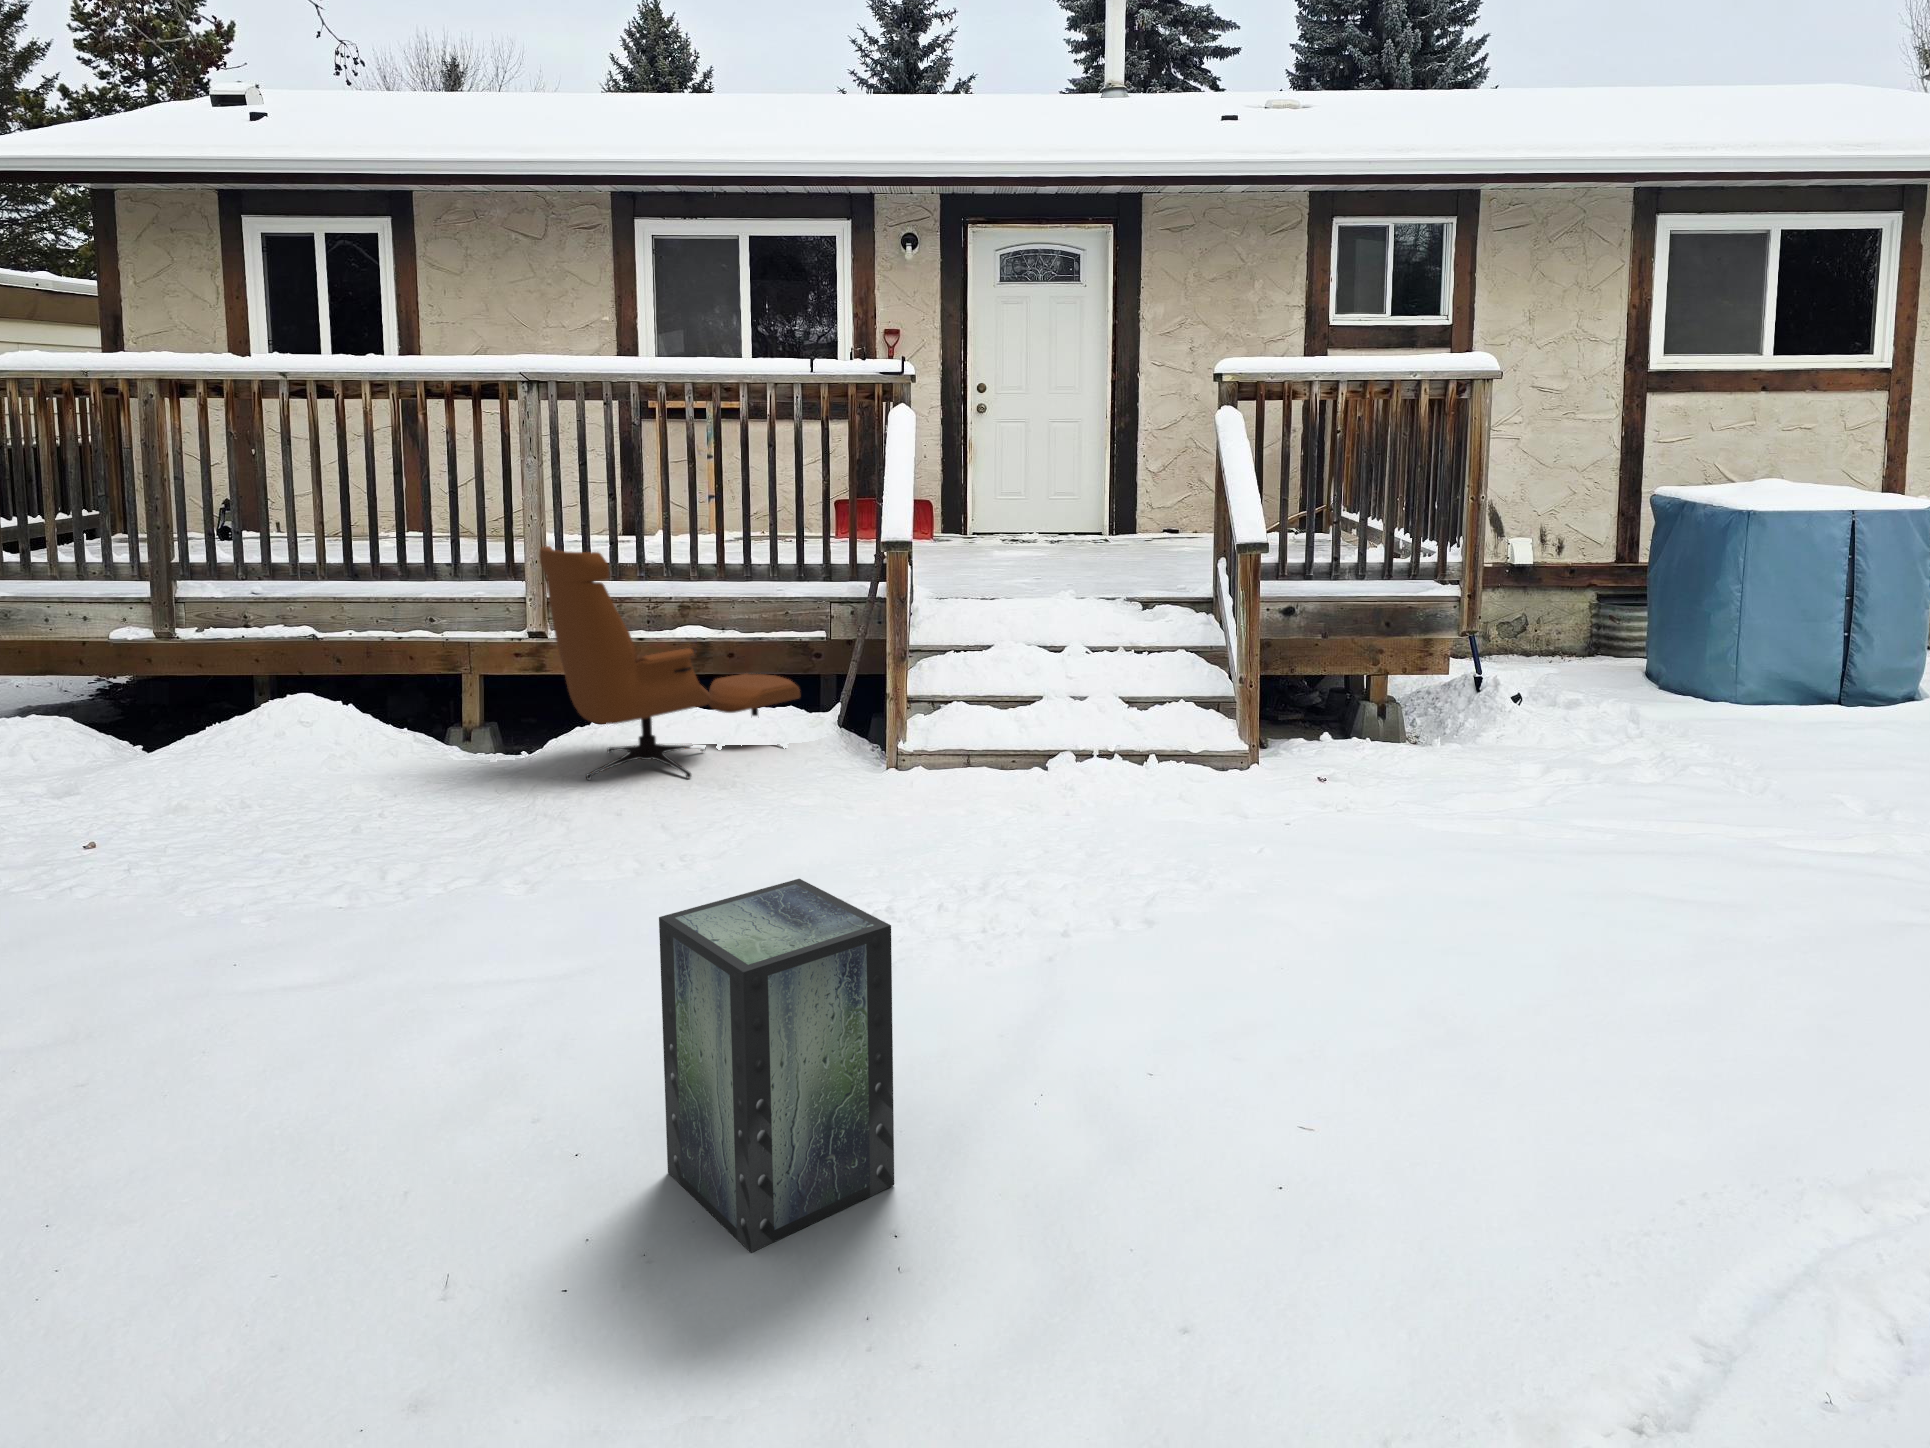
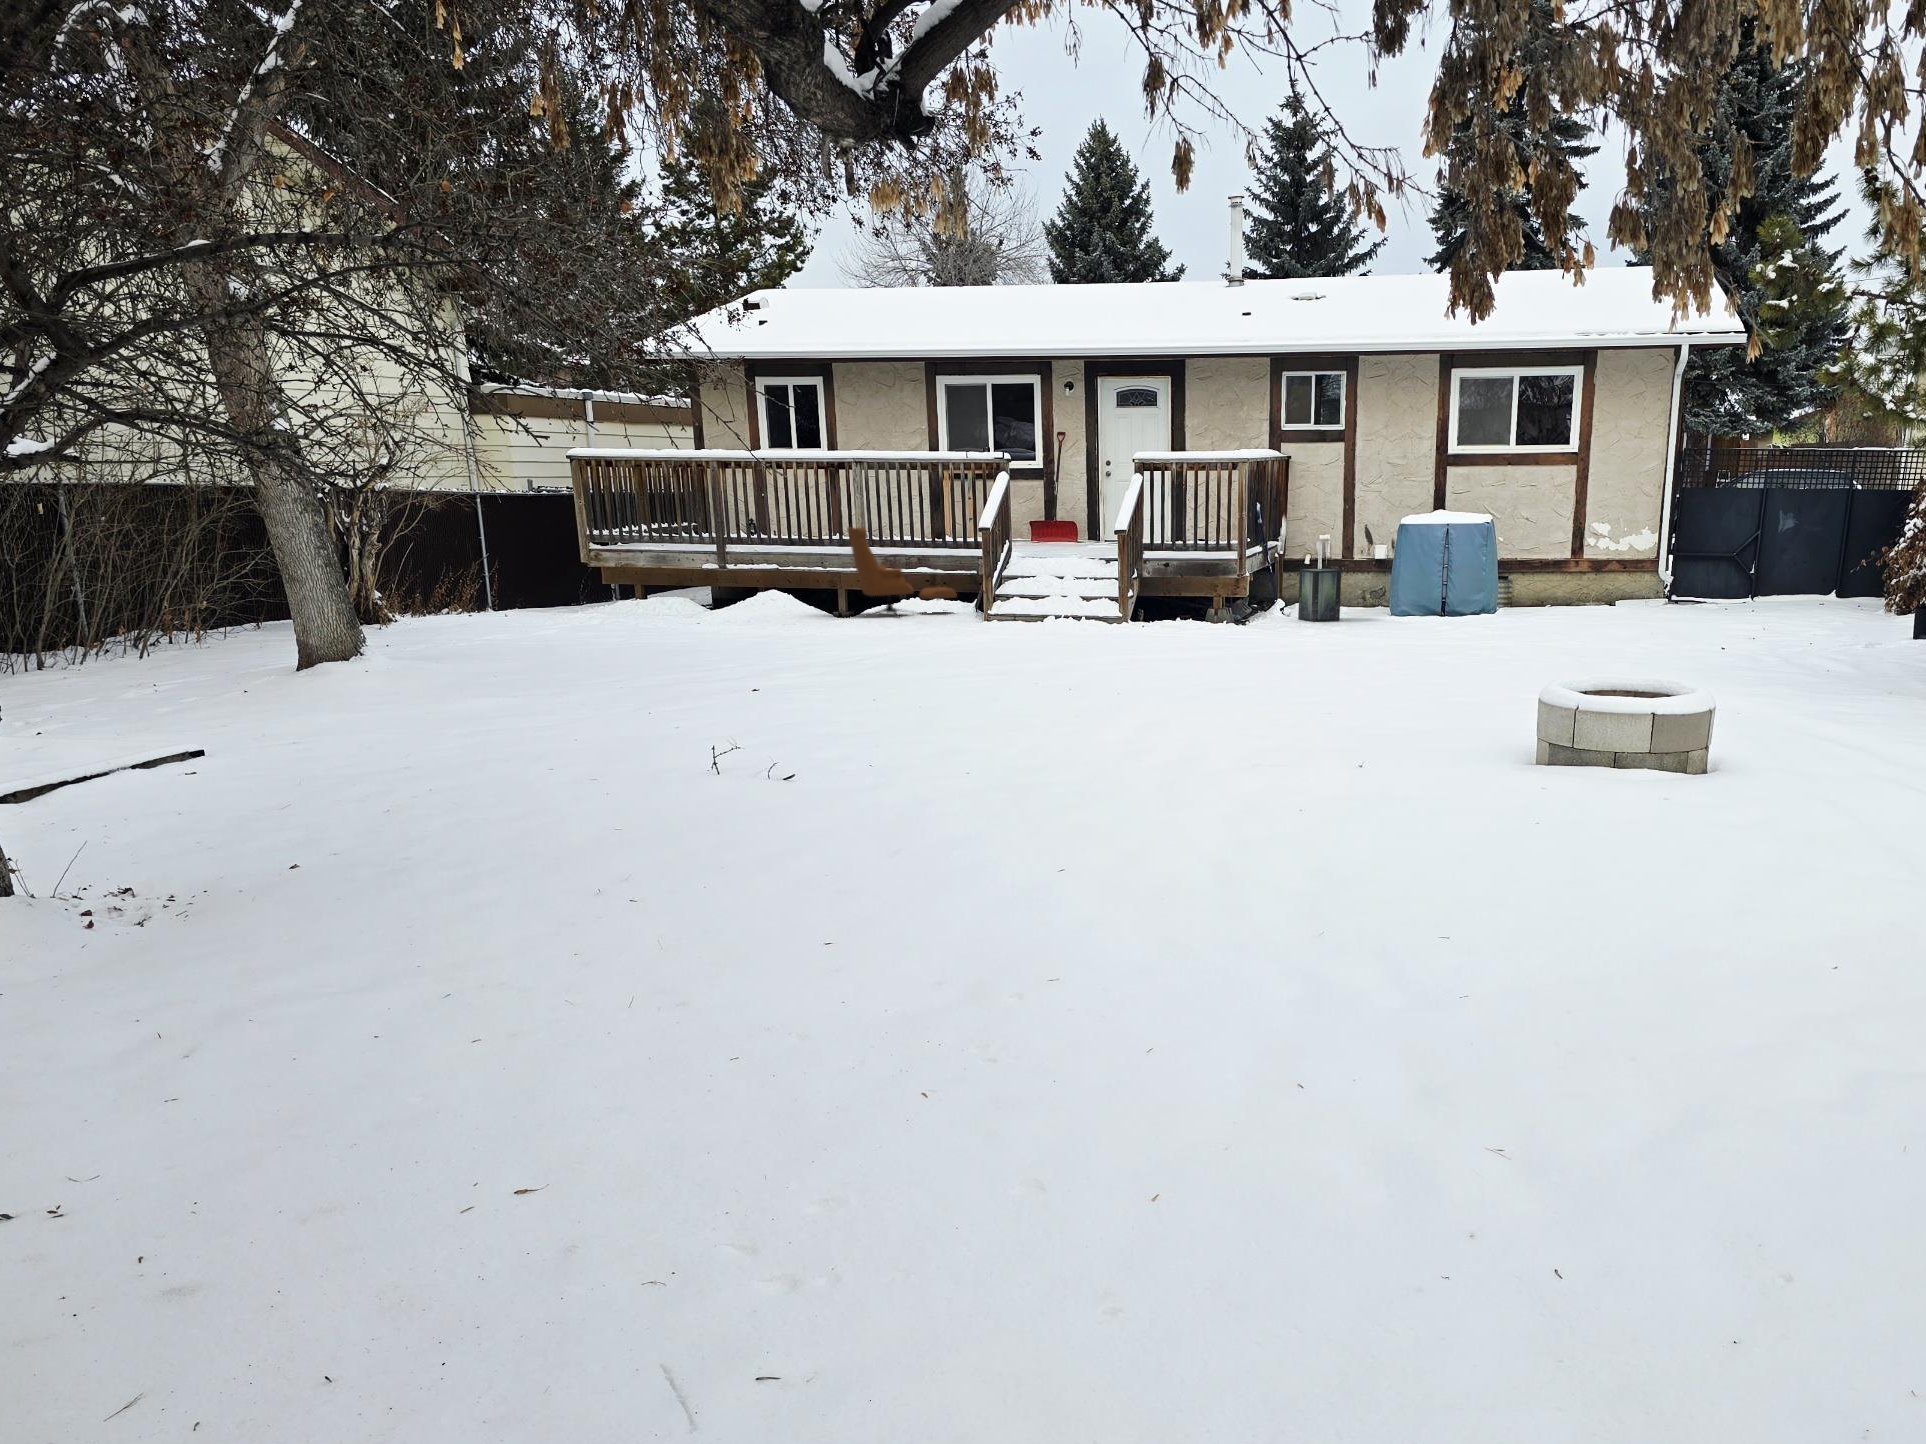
storage box: present [659,879,894,1253] -> present [1298,569,1341,622]

